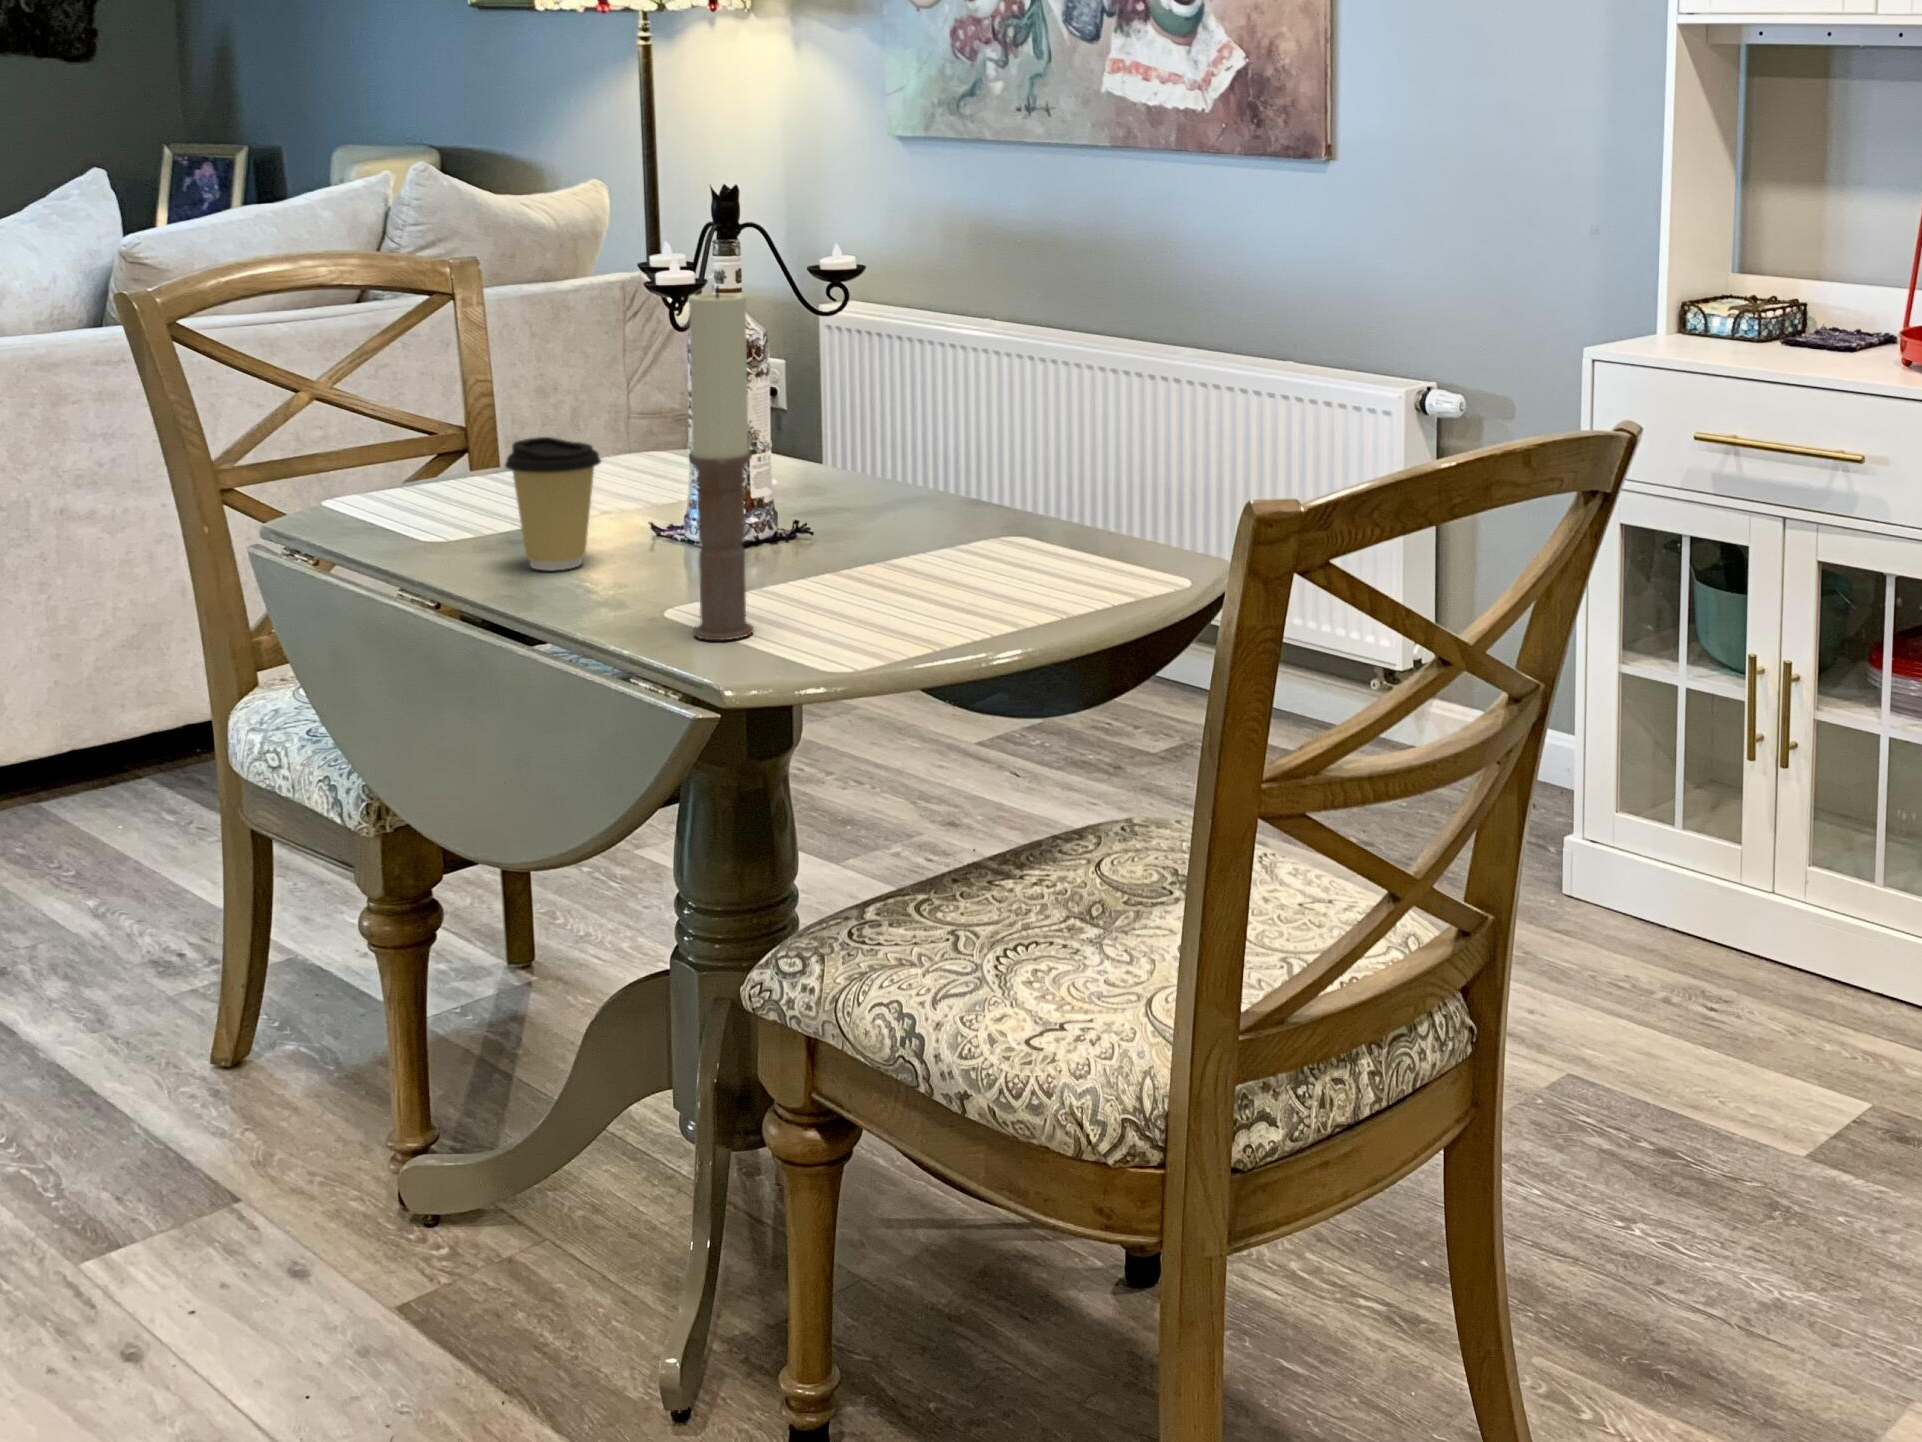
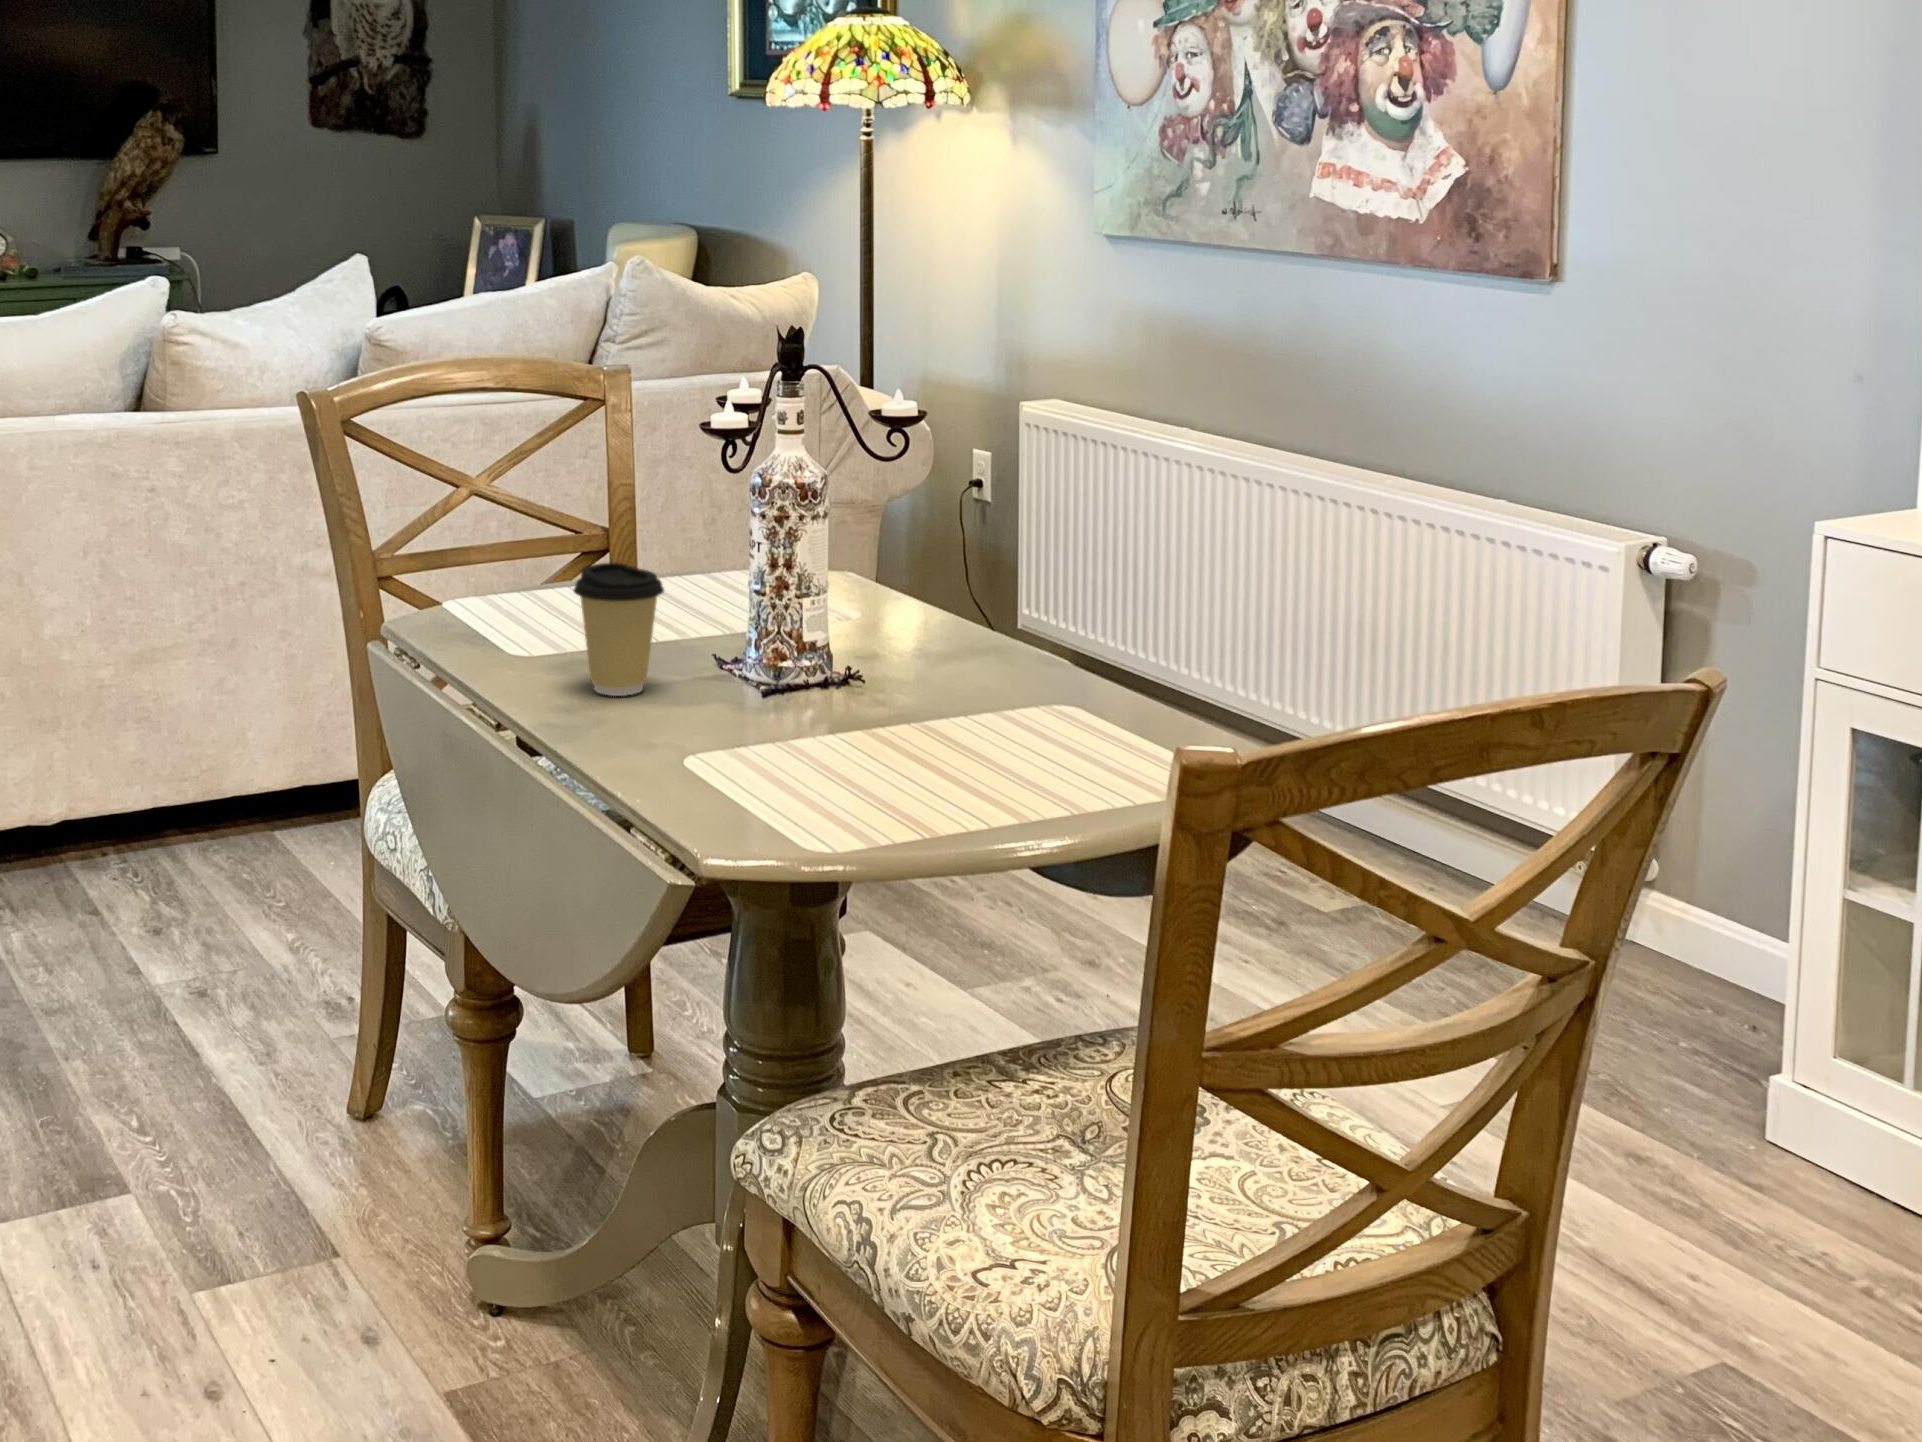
candle: present [689,286,754,640] -> none [705,437,765,795]

